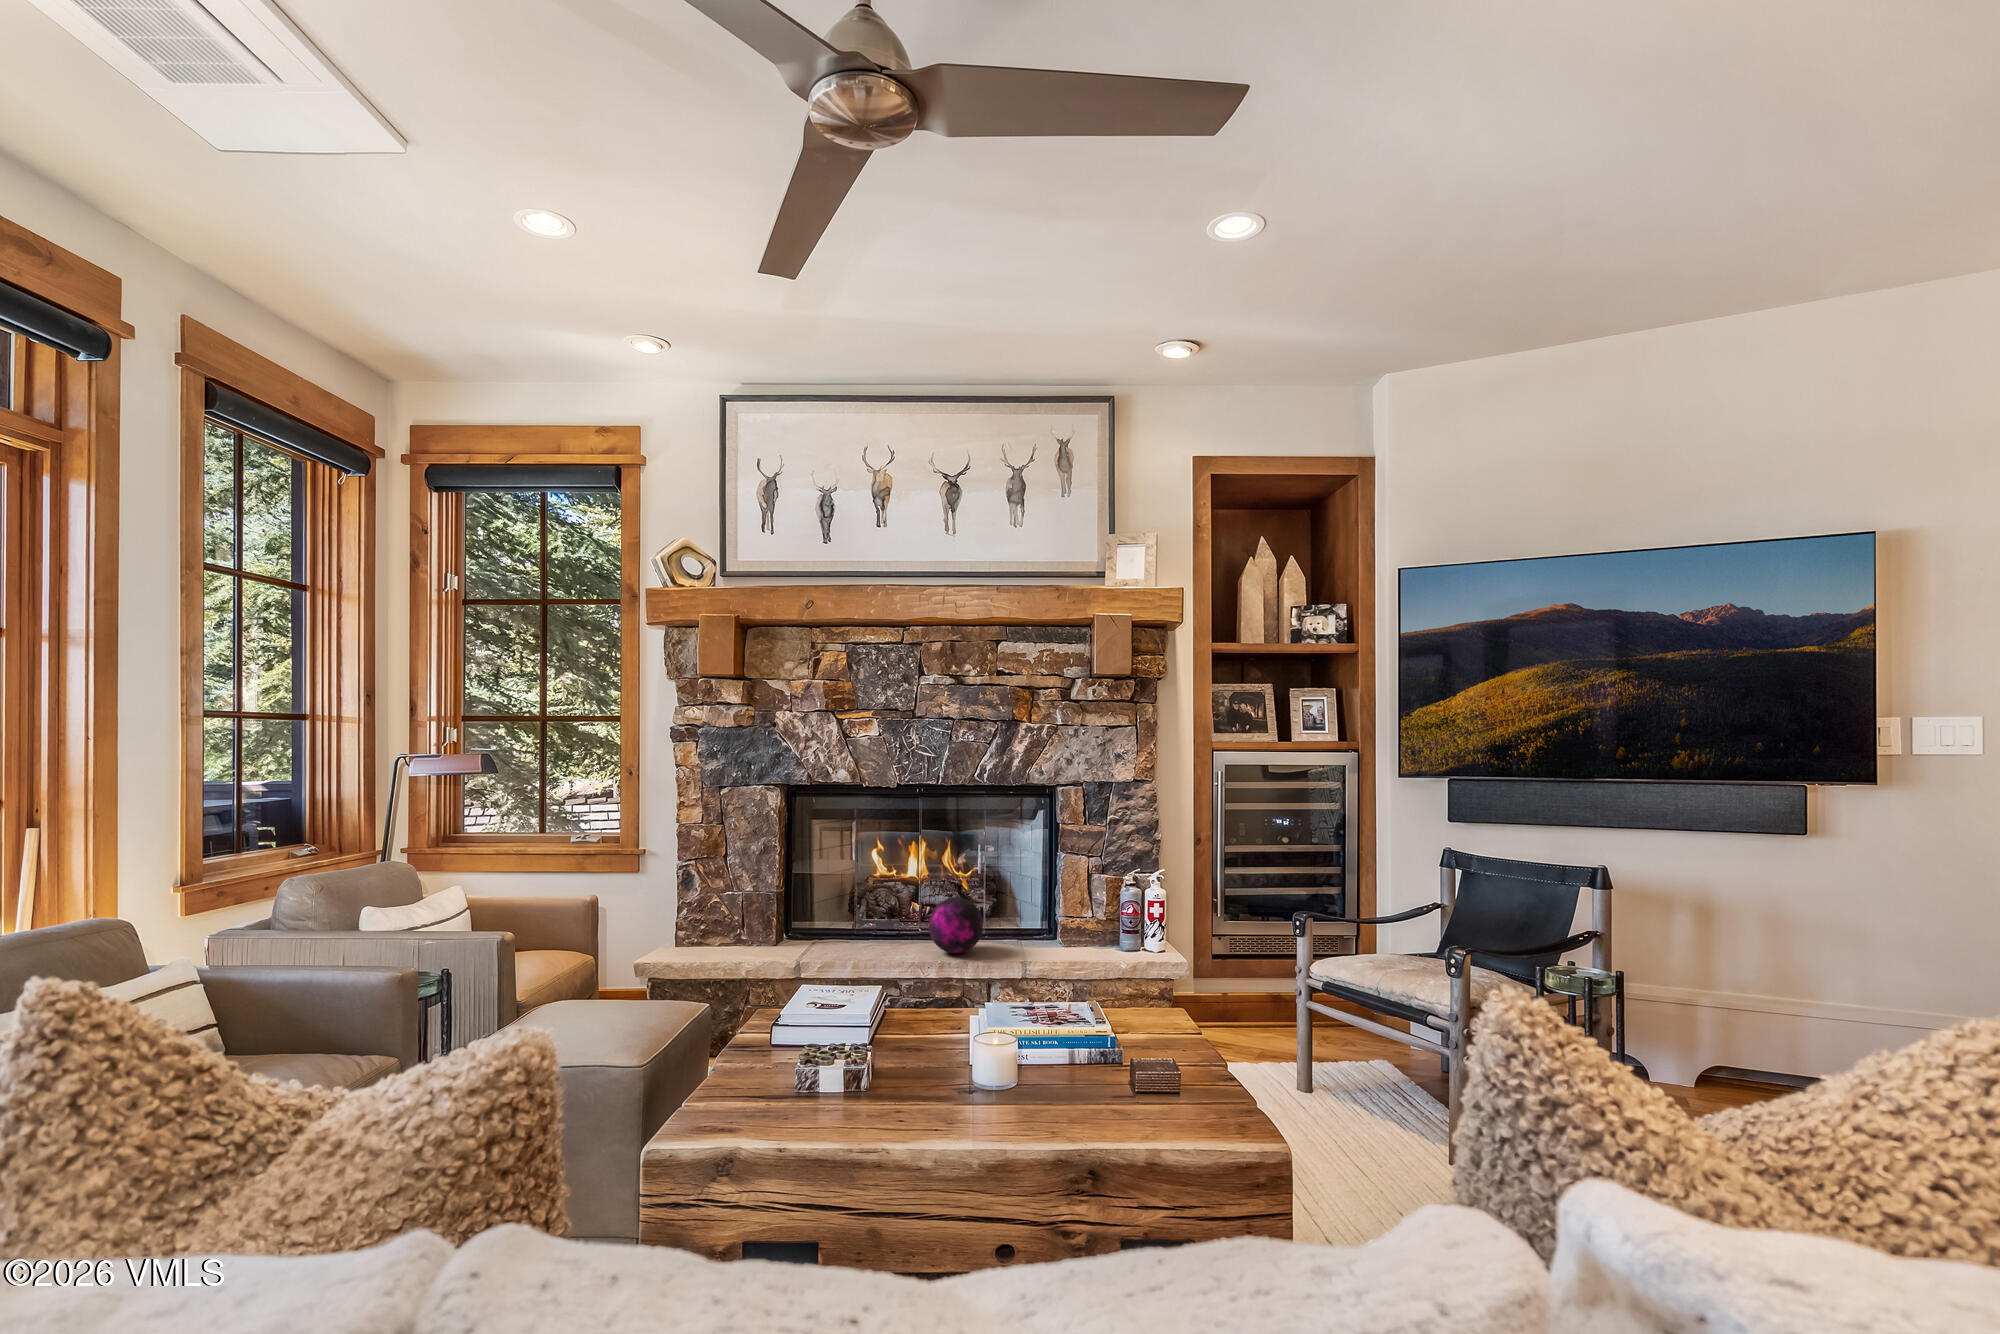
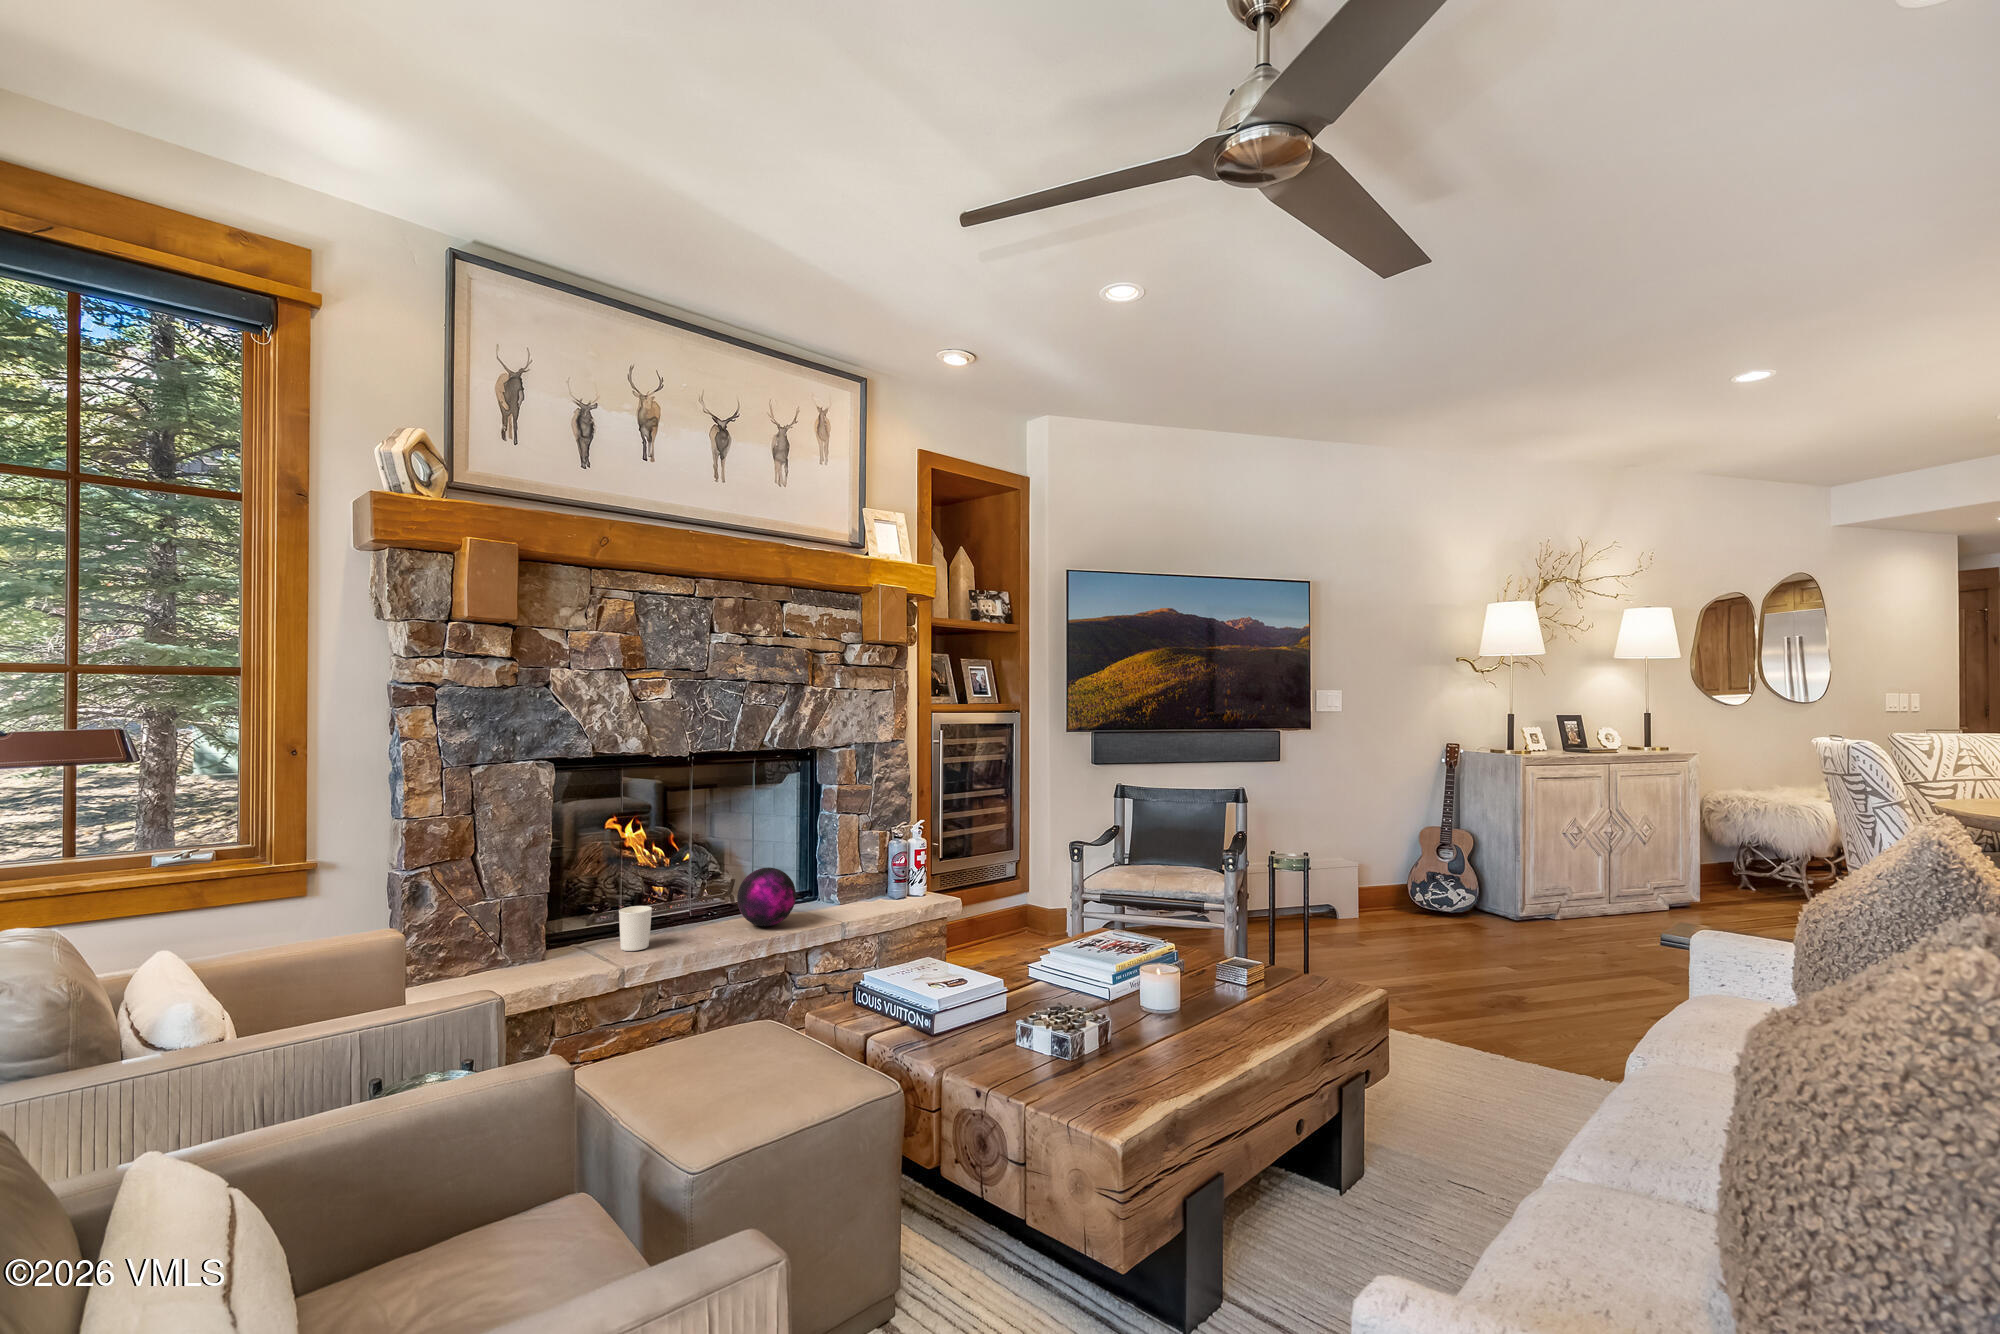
candle holder: none [824,914,850,951] -> present [619,906,652,951]

